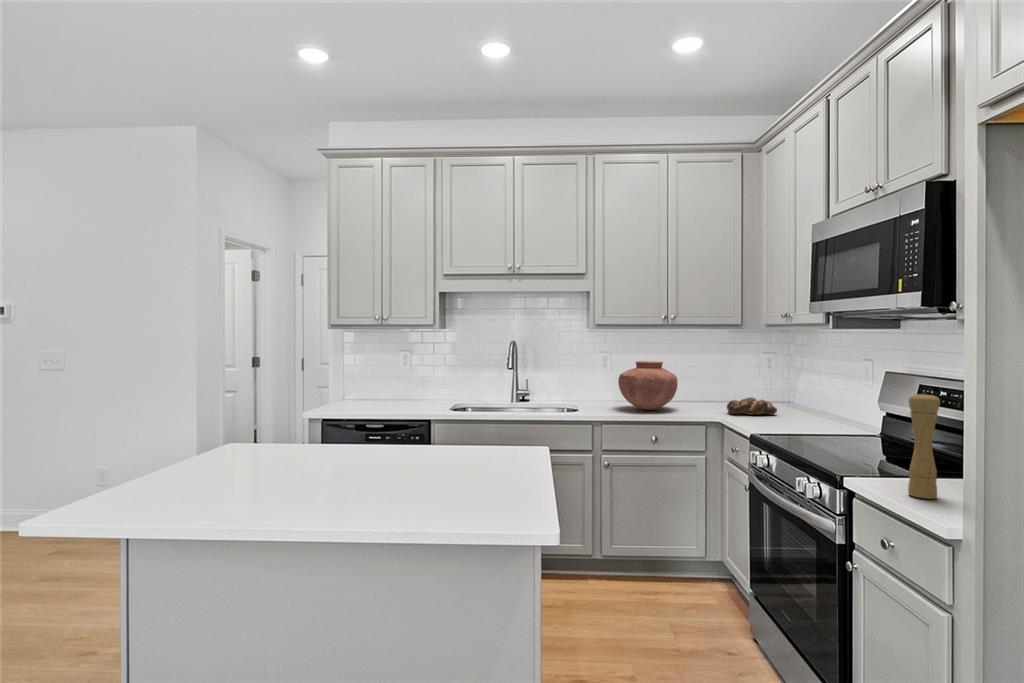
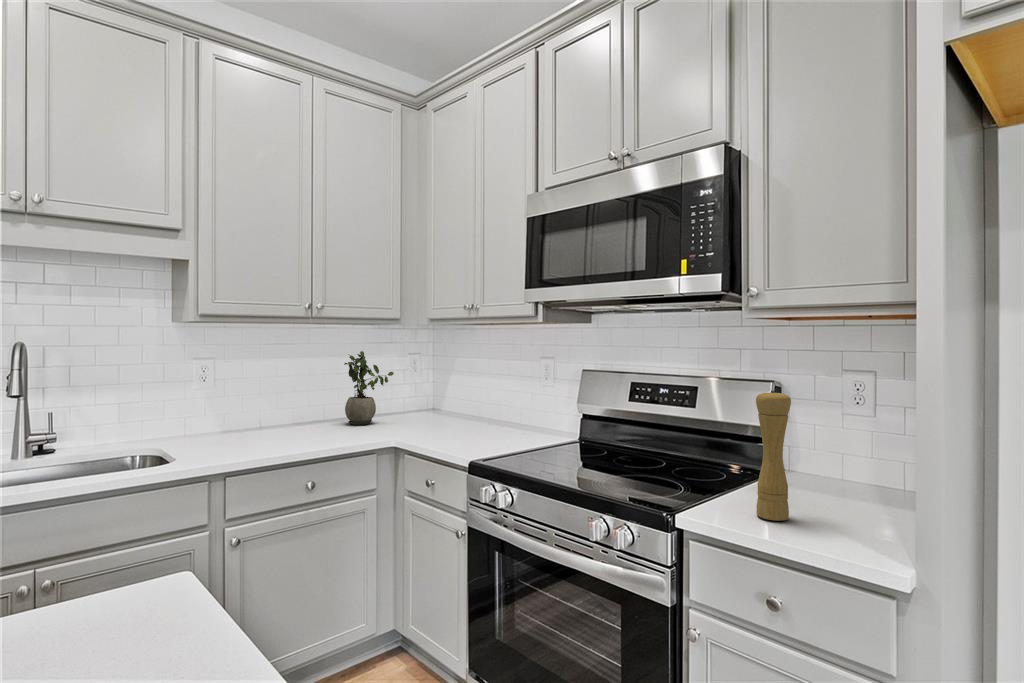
potted plant: none [701,349,739,406] -> present [344,351,394,425]
vase: present [618,361,678,410] -> none [237,370,329,441]
bread loaf: present [727,397,777,415] -> none [392,410,450,434]

